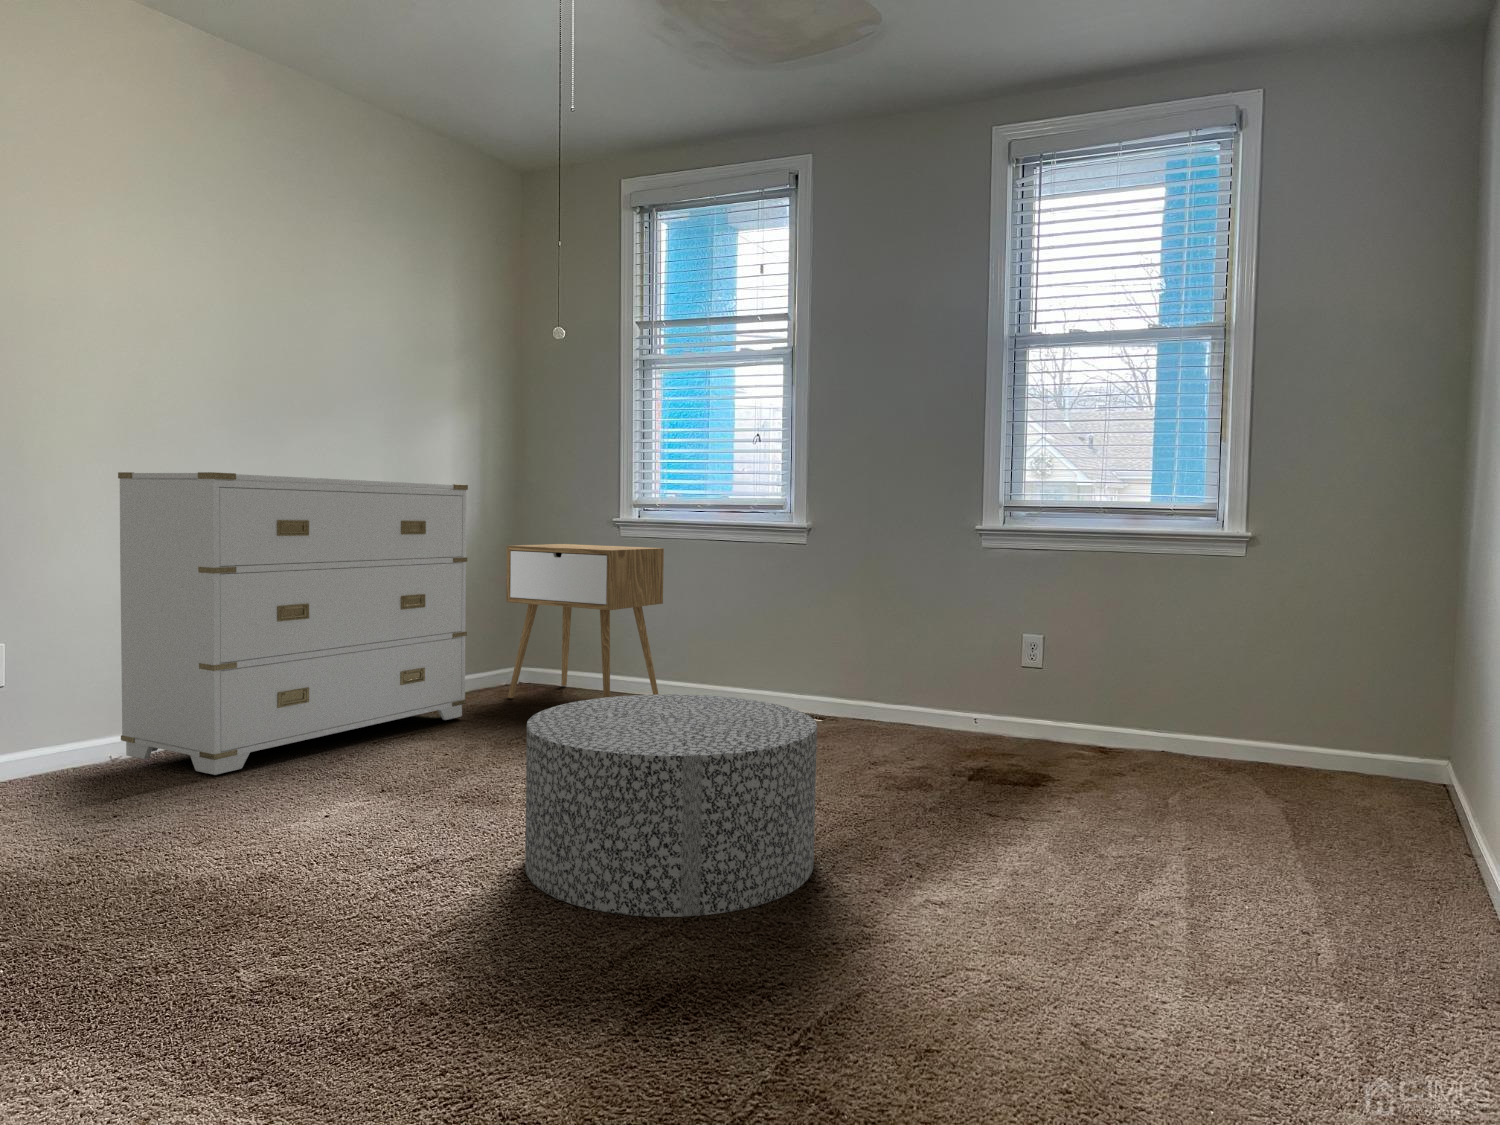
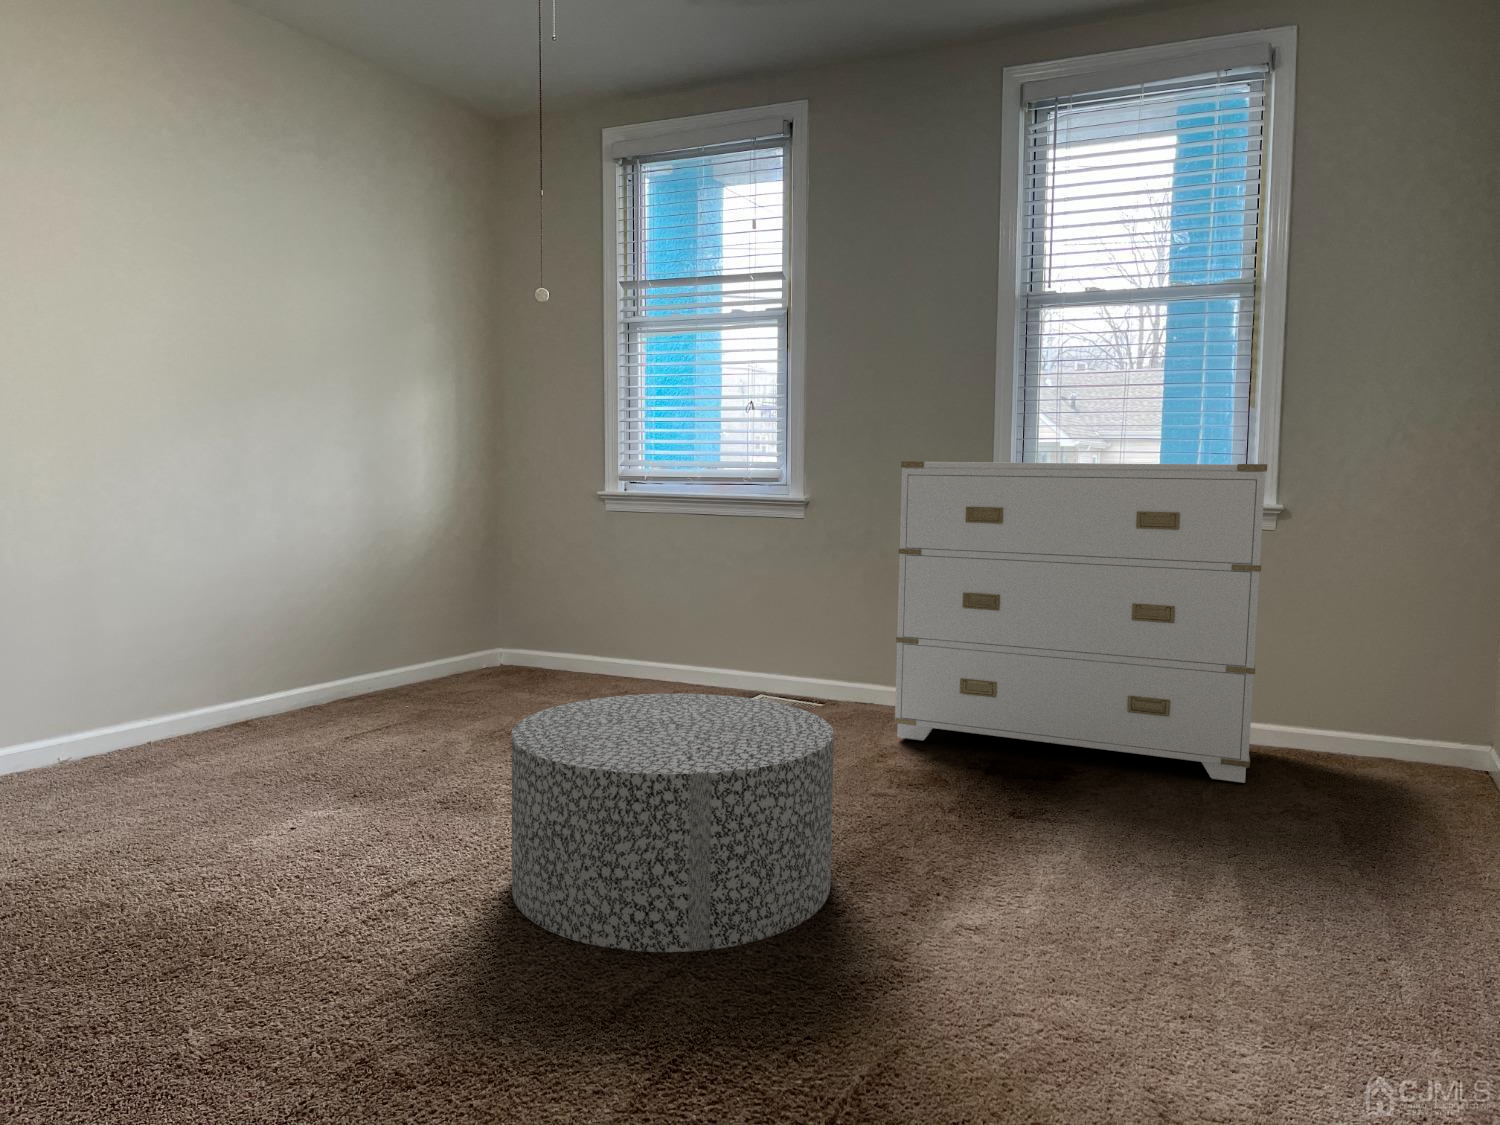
dresser: present [118,472,468,775] -> present [894,461,1267,783]
nightstand: present [506,544,664,698] -> none [483,520,652,701]

